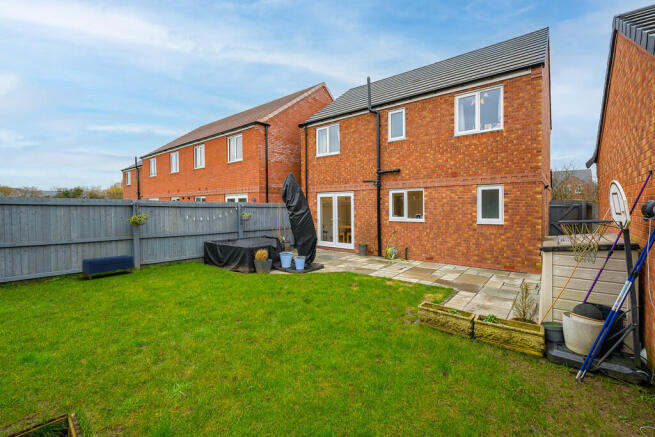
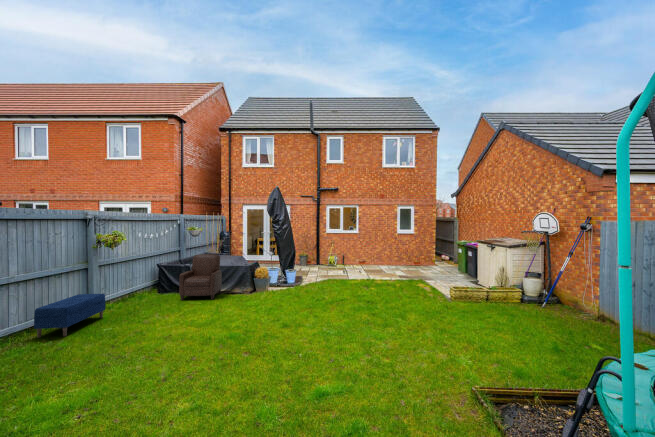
chair: none [190,235,228,273] -> present [179,254,222,300]

